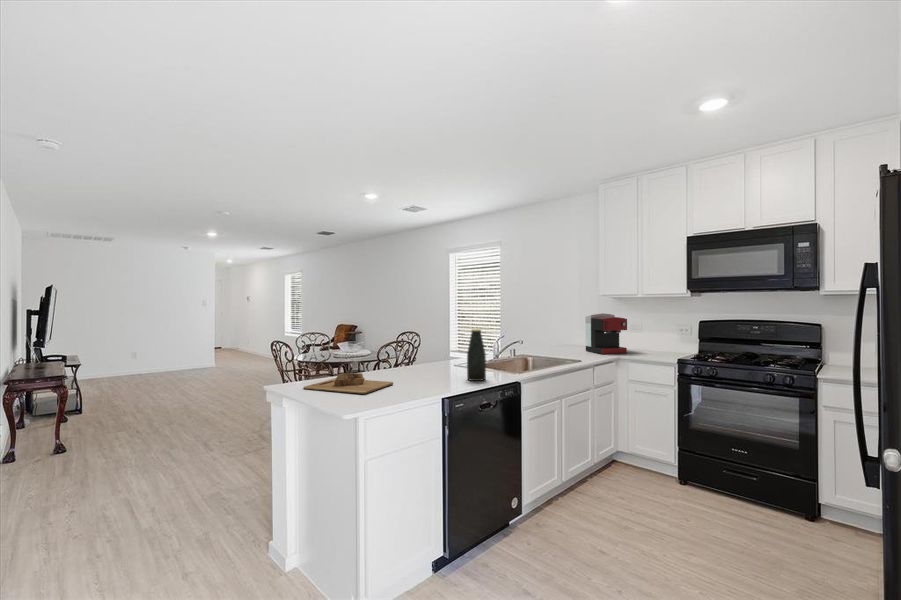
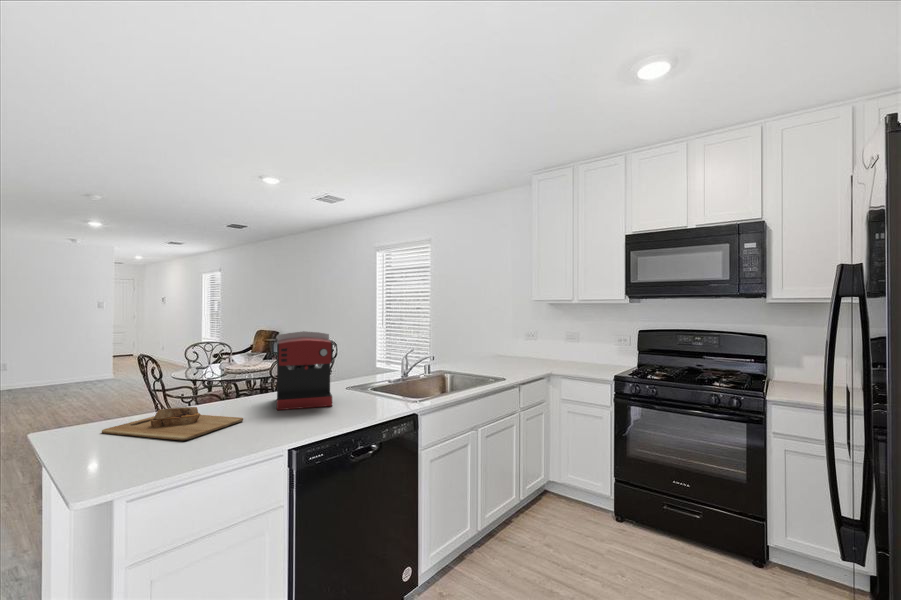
coffee maker: present [585,313,627,354] -> present [277,331,333,410]
bottle: present [467,329,486,381] -> none [352,344,376,412]

